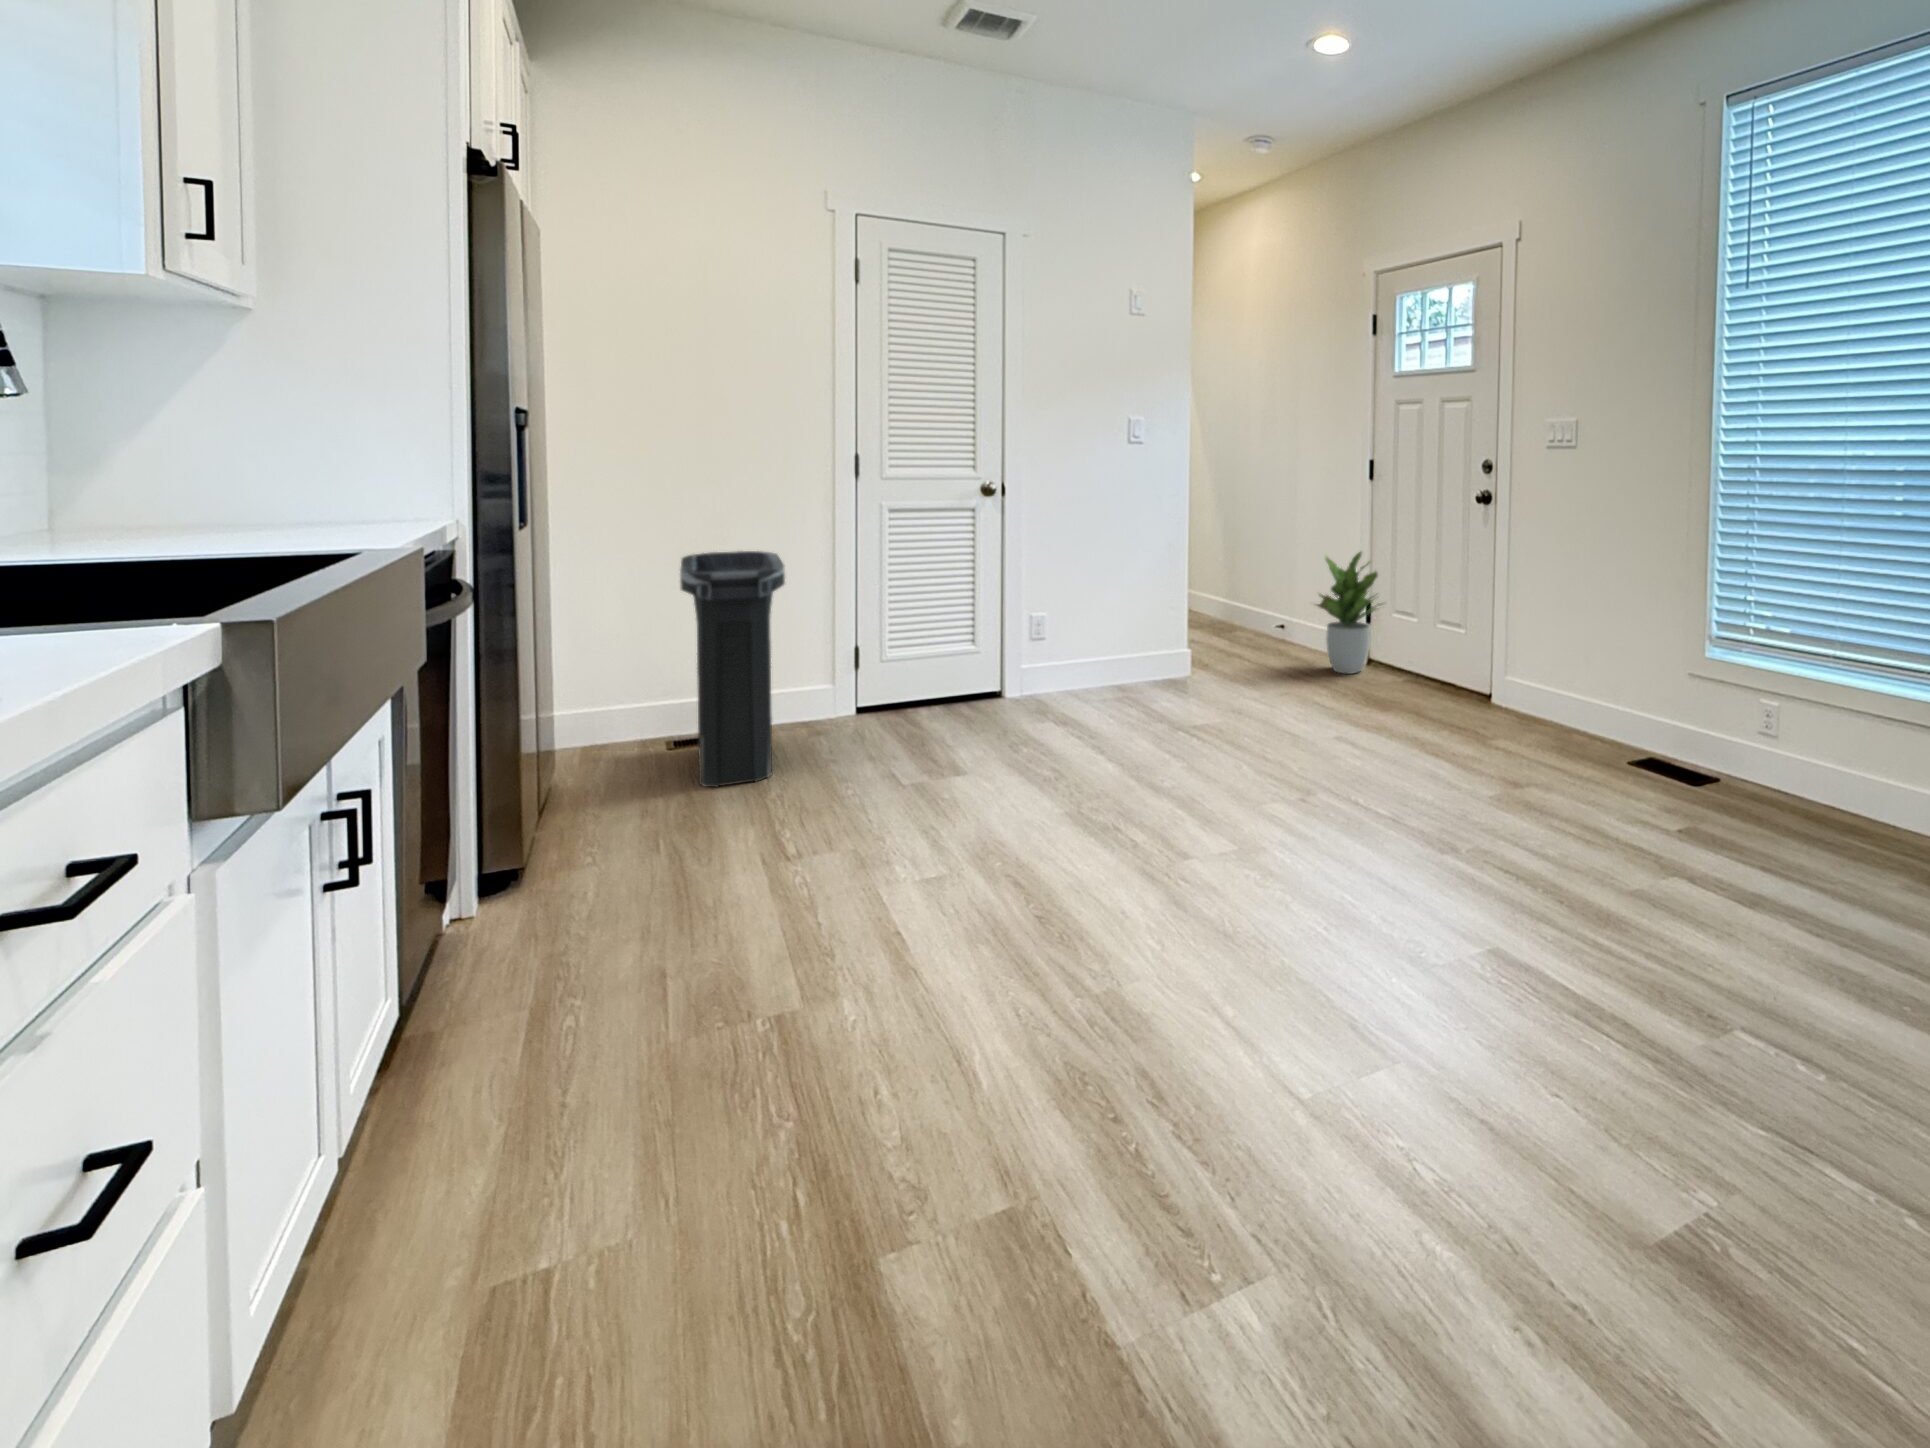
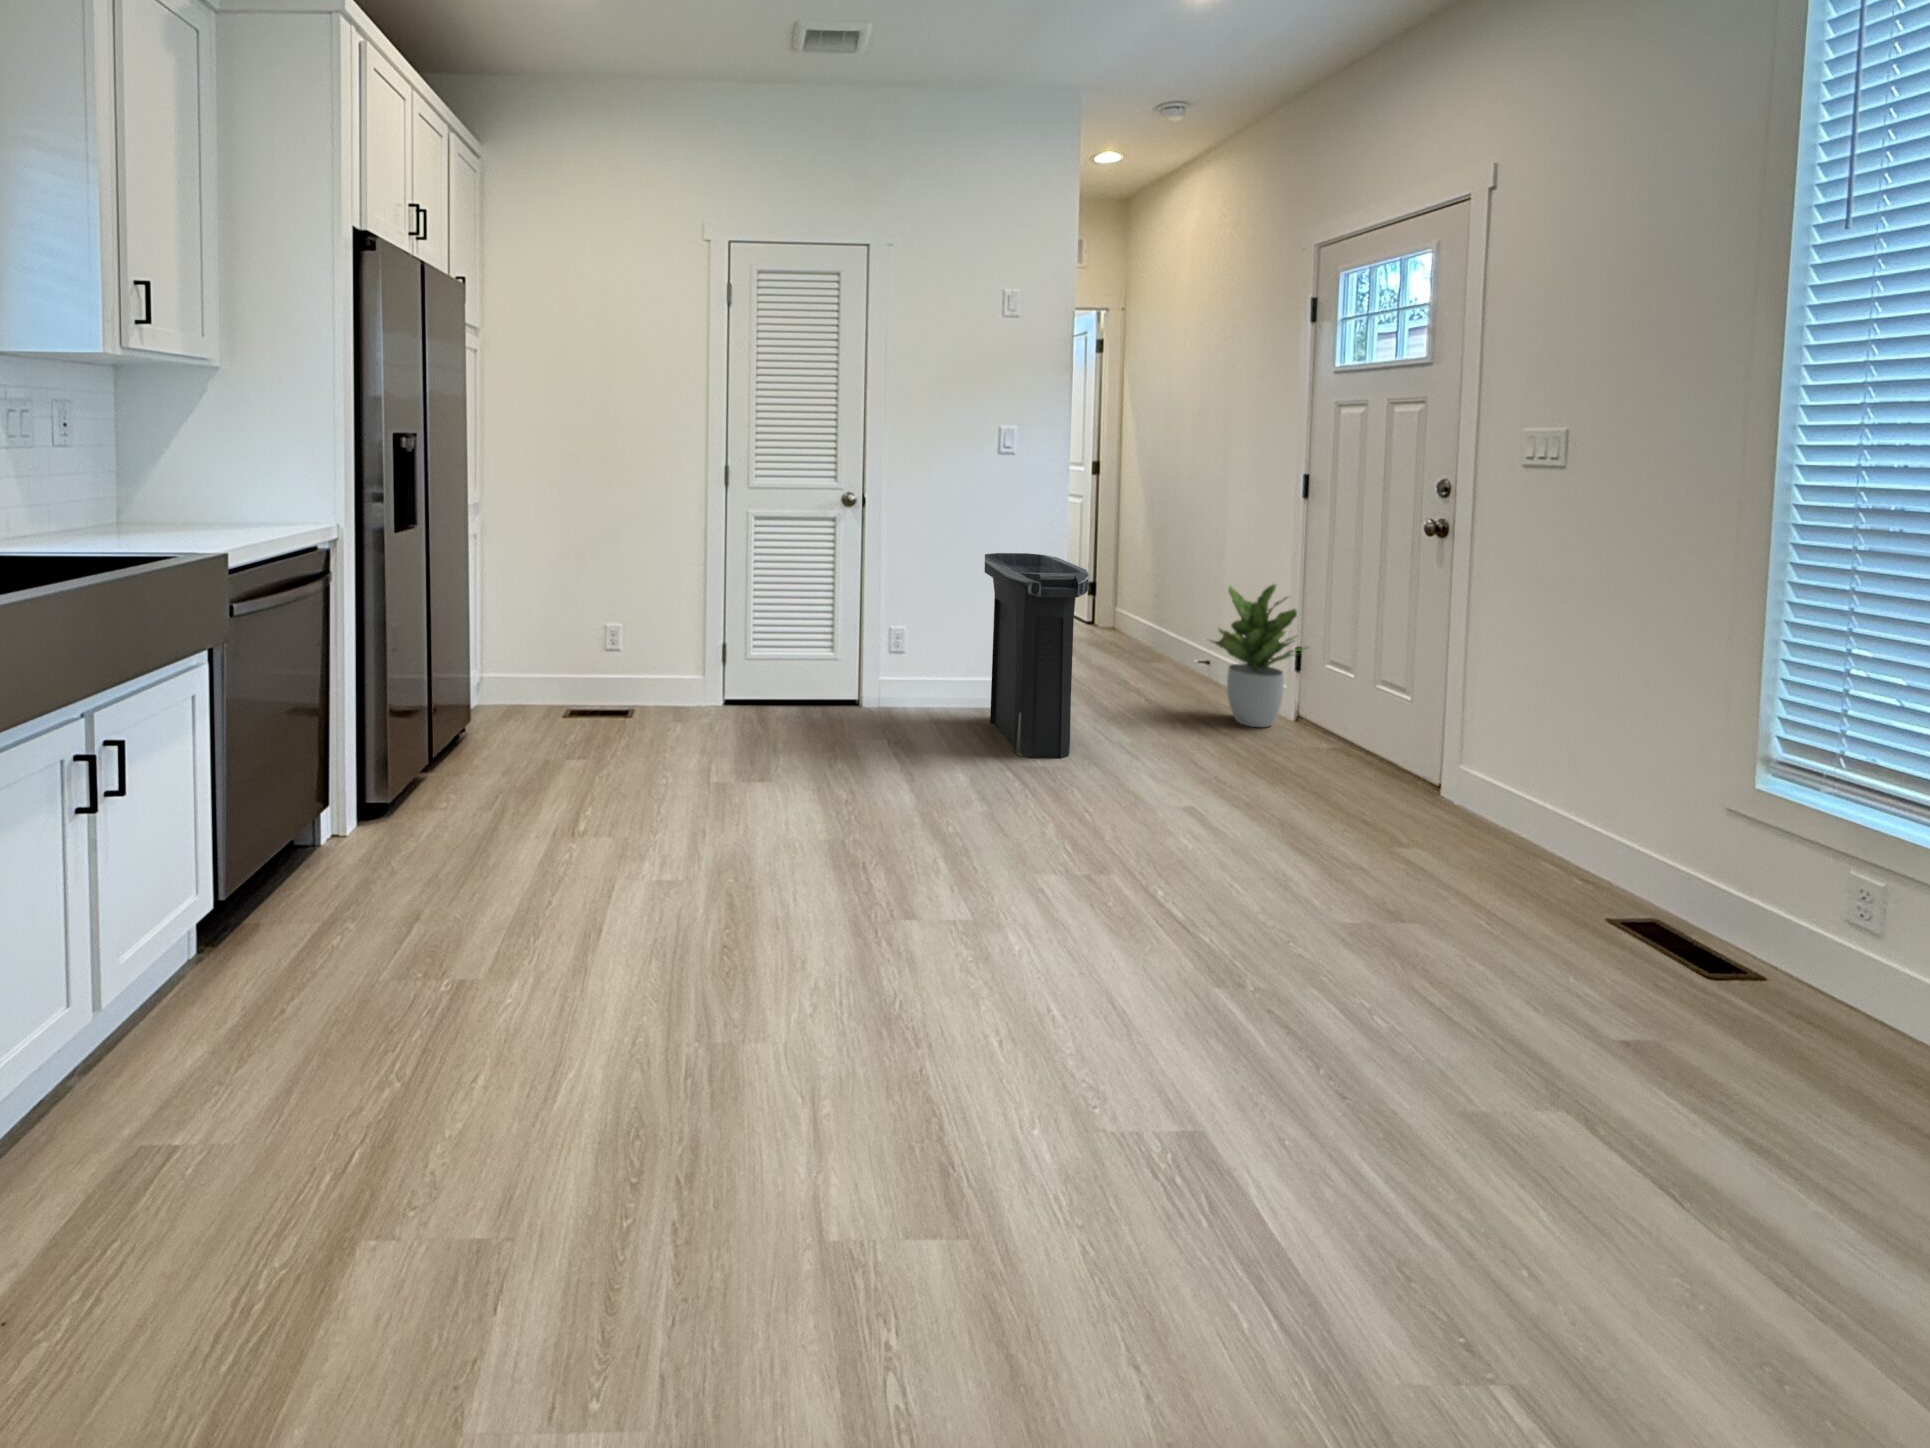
trash can: present [680,551,785,787] -> present [985,553,1089,758]

